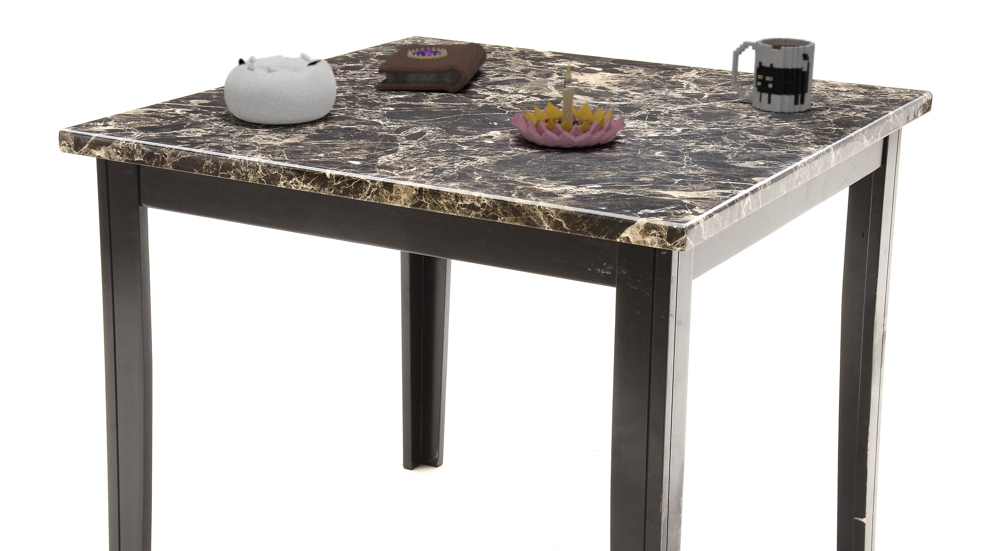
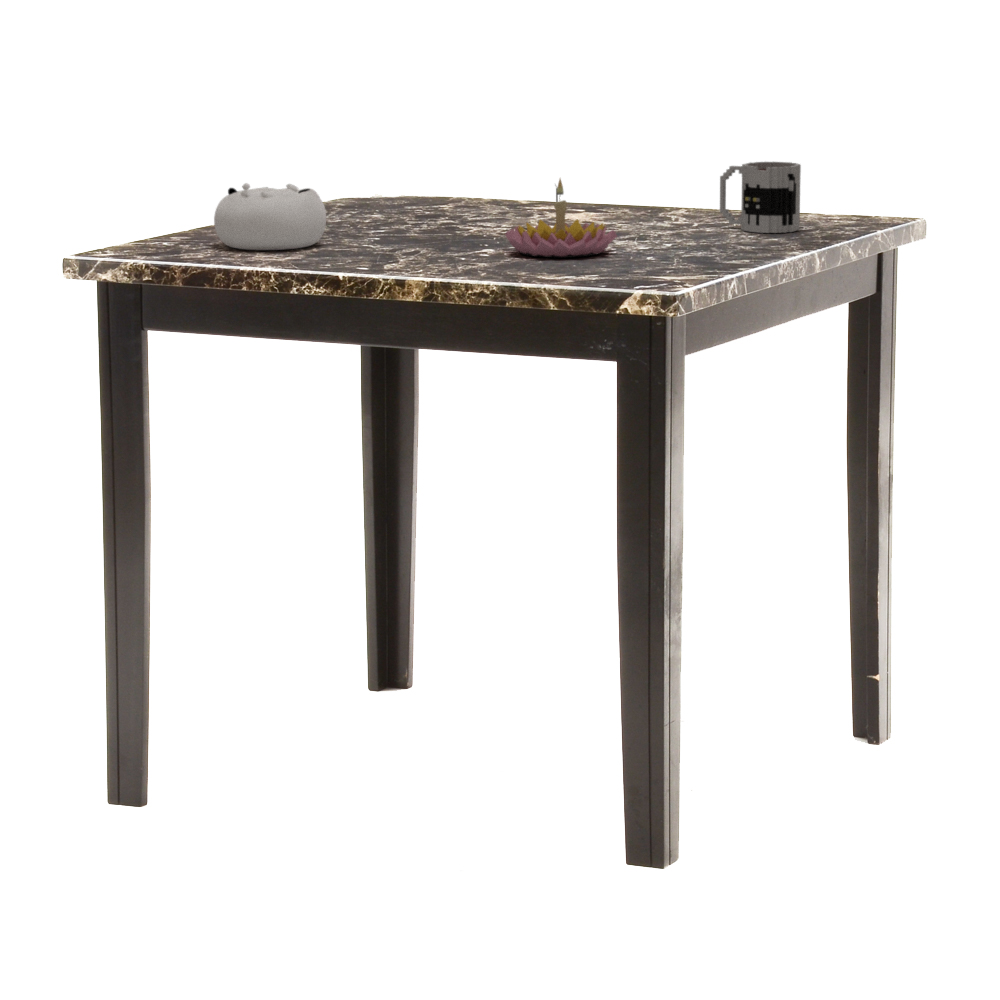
book: present [378,42,487,93] -> none [357,184,464,228]

